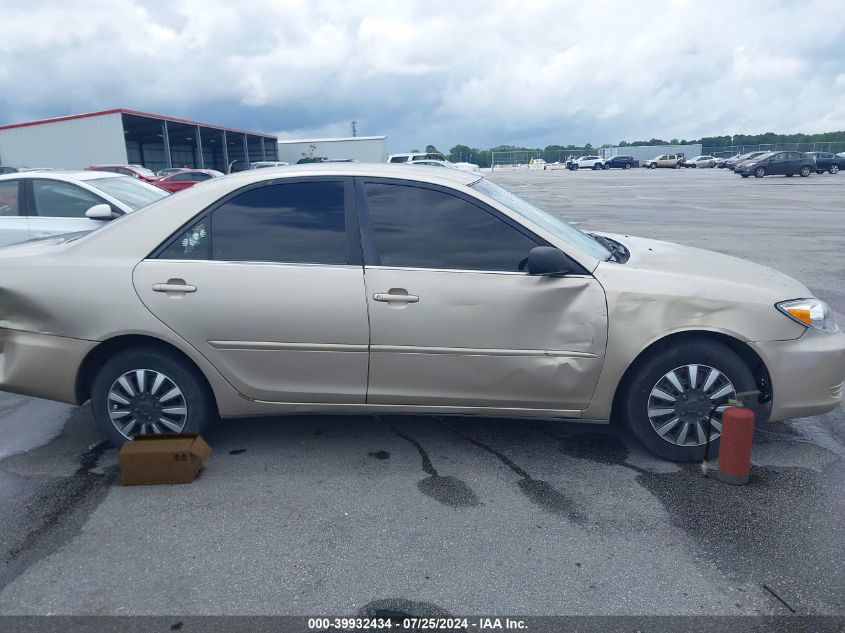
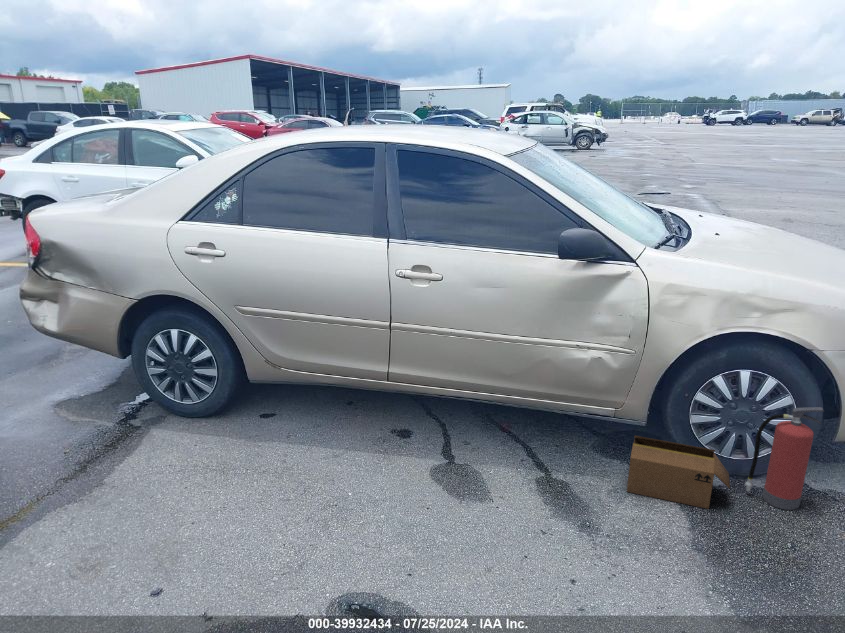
cardboard box: present [119,432,212,485] -> present [627,436,730,509]

